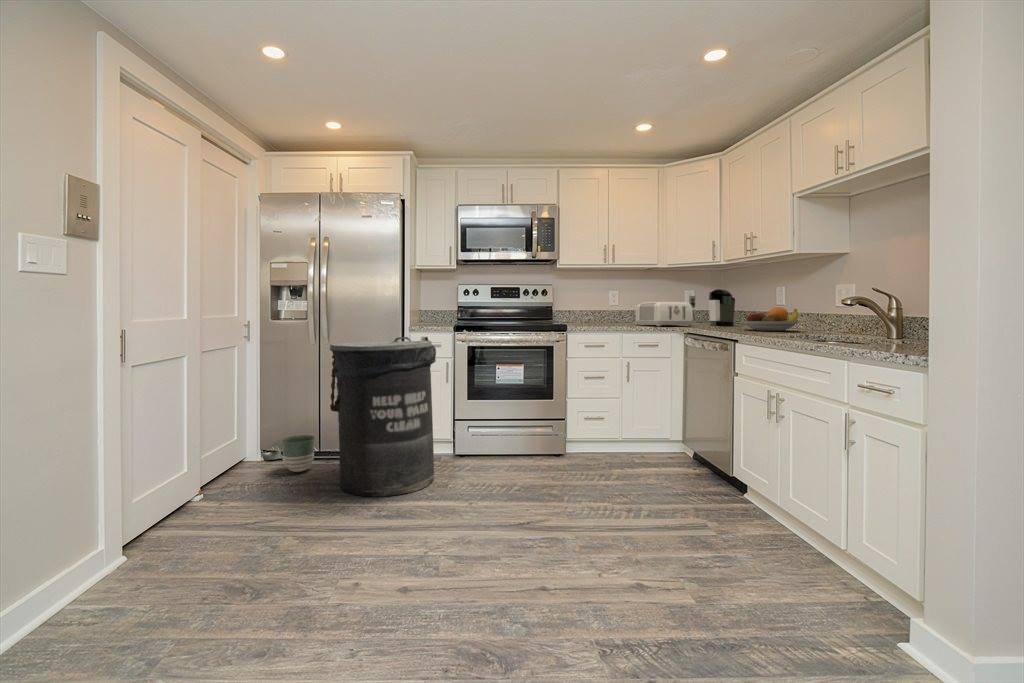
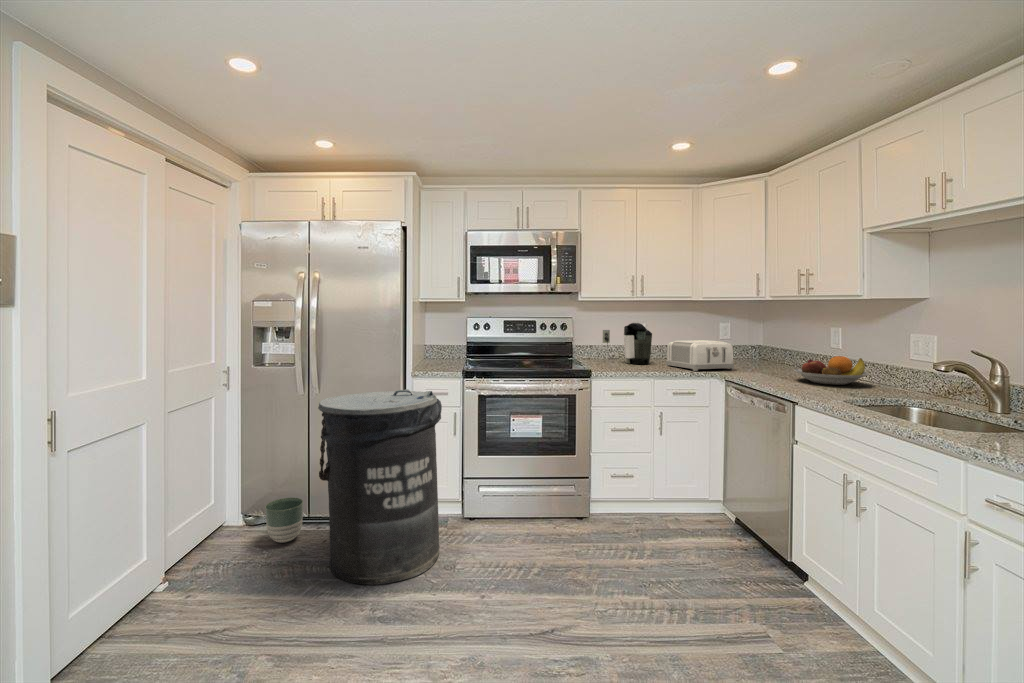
coffee maker: present [689,289,735,326] -> present [603,323,652,364]

